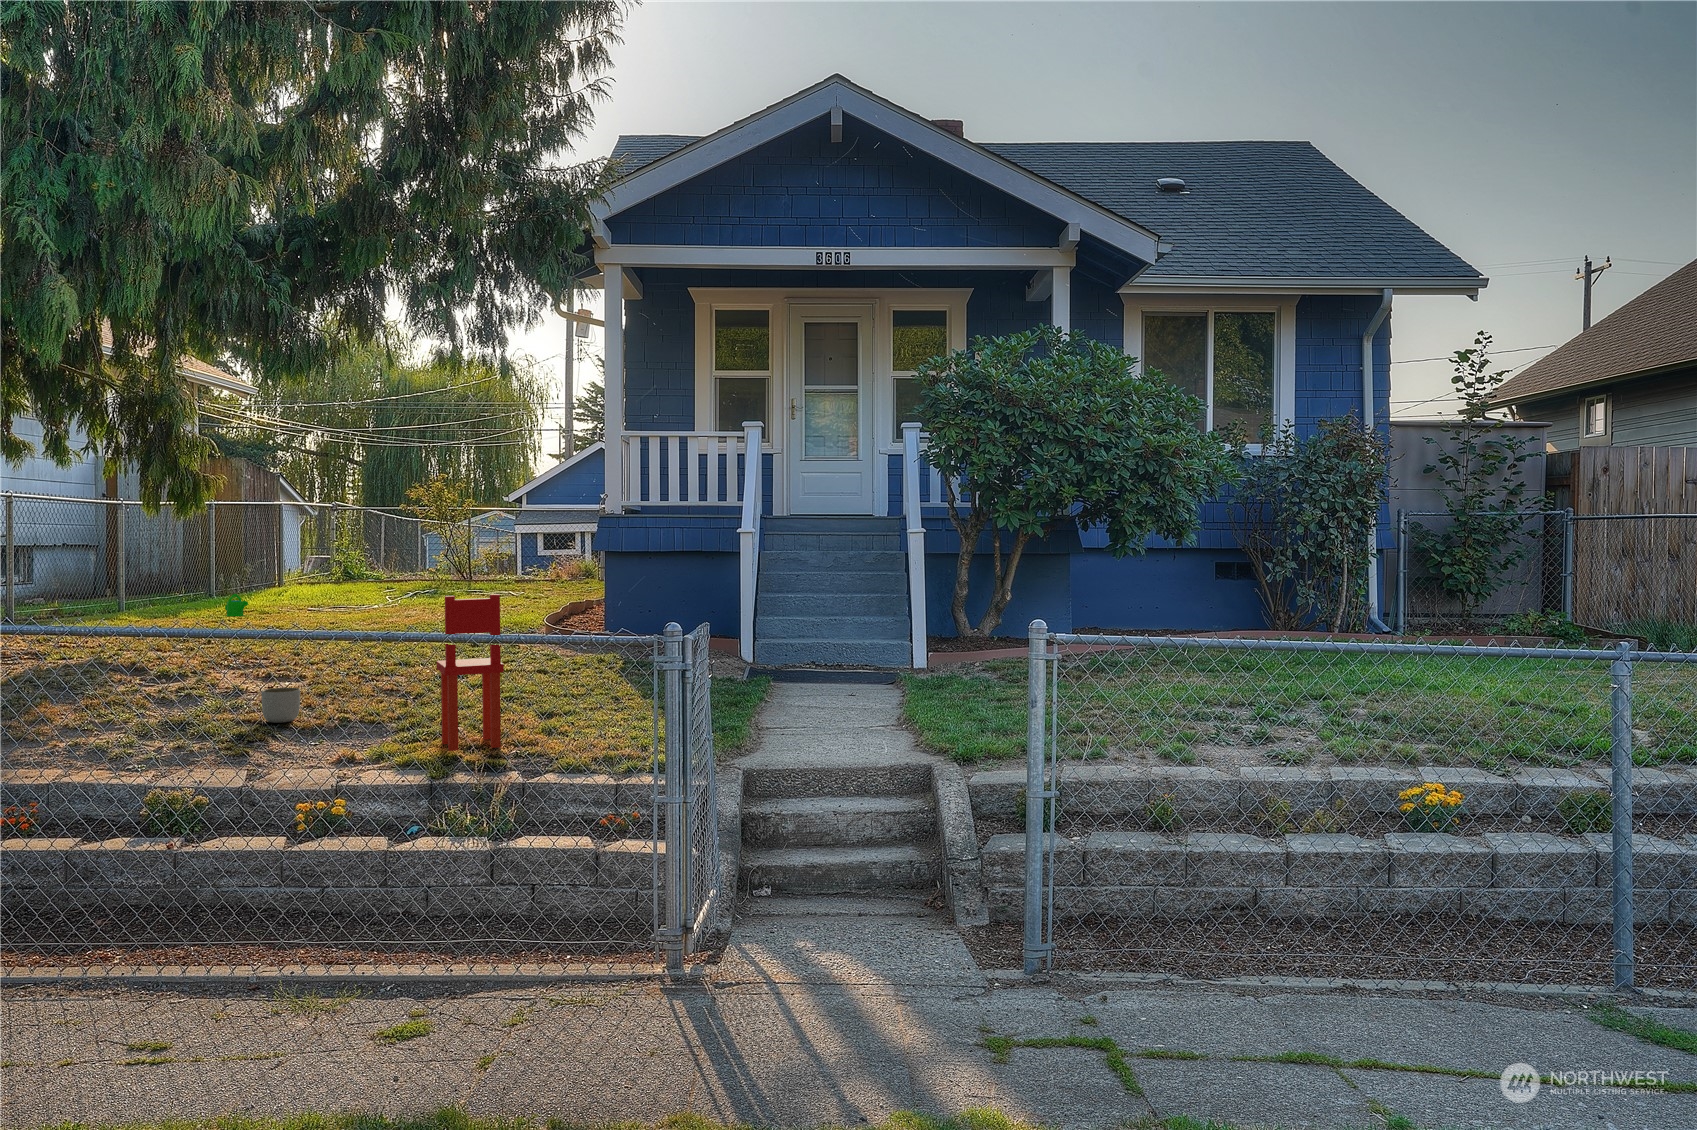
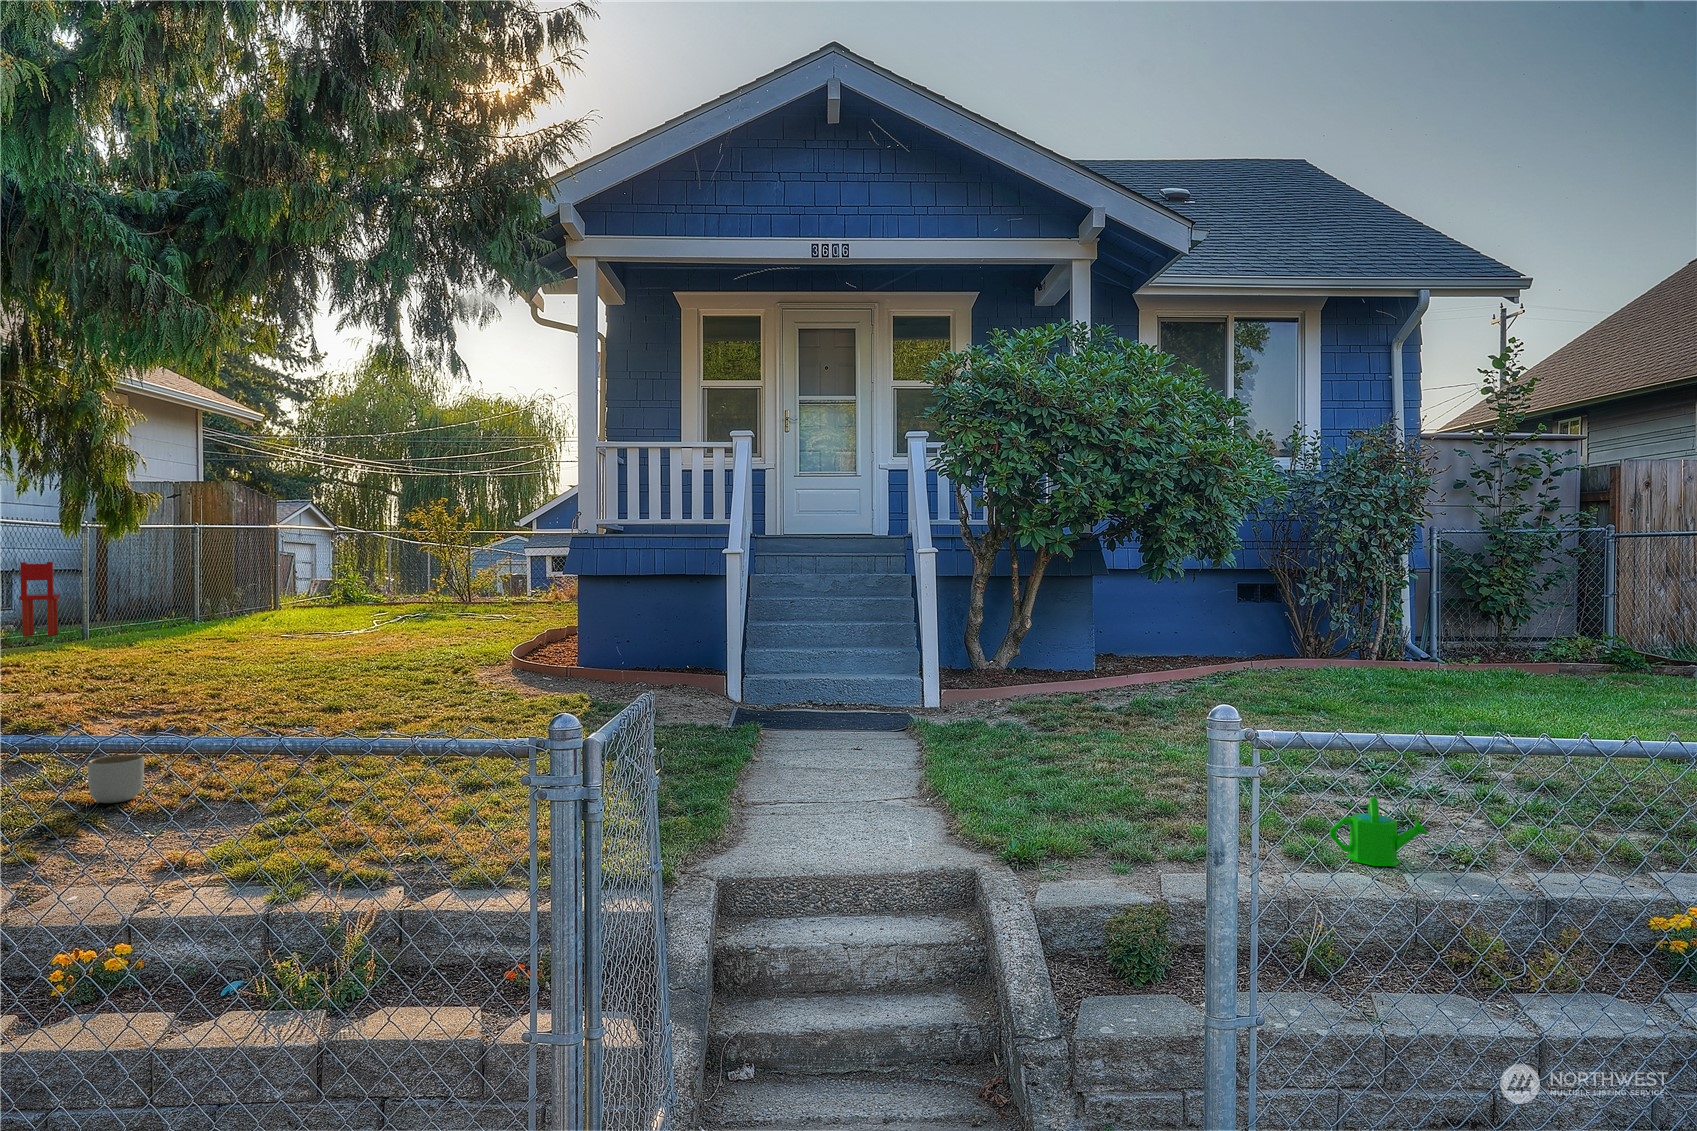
watering can: present [225,594,248,616] -> present [1329,797,1428,866]
chair: present [437,594,504,751] -> present [19,562,60,637]

